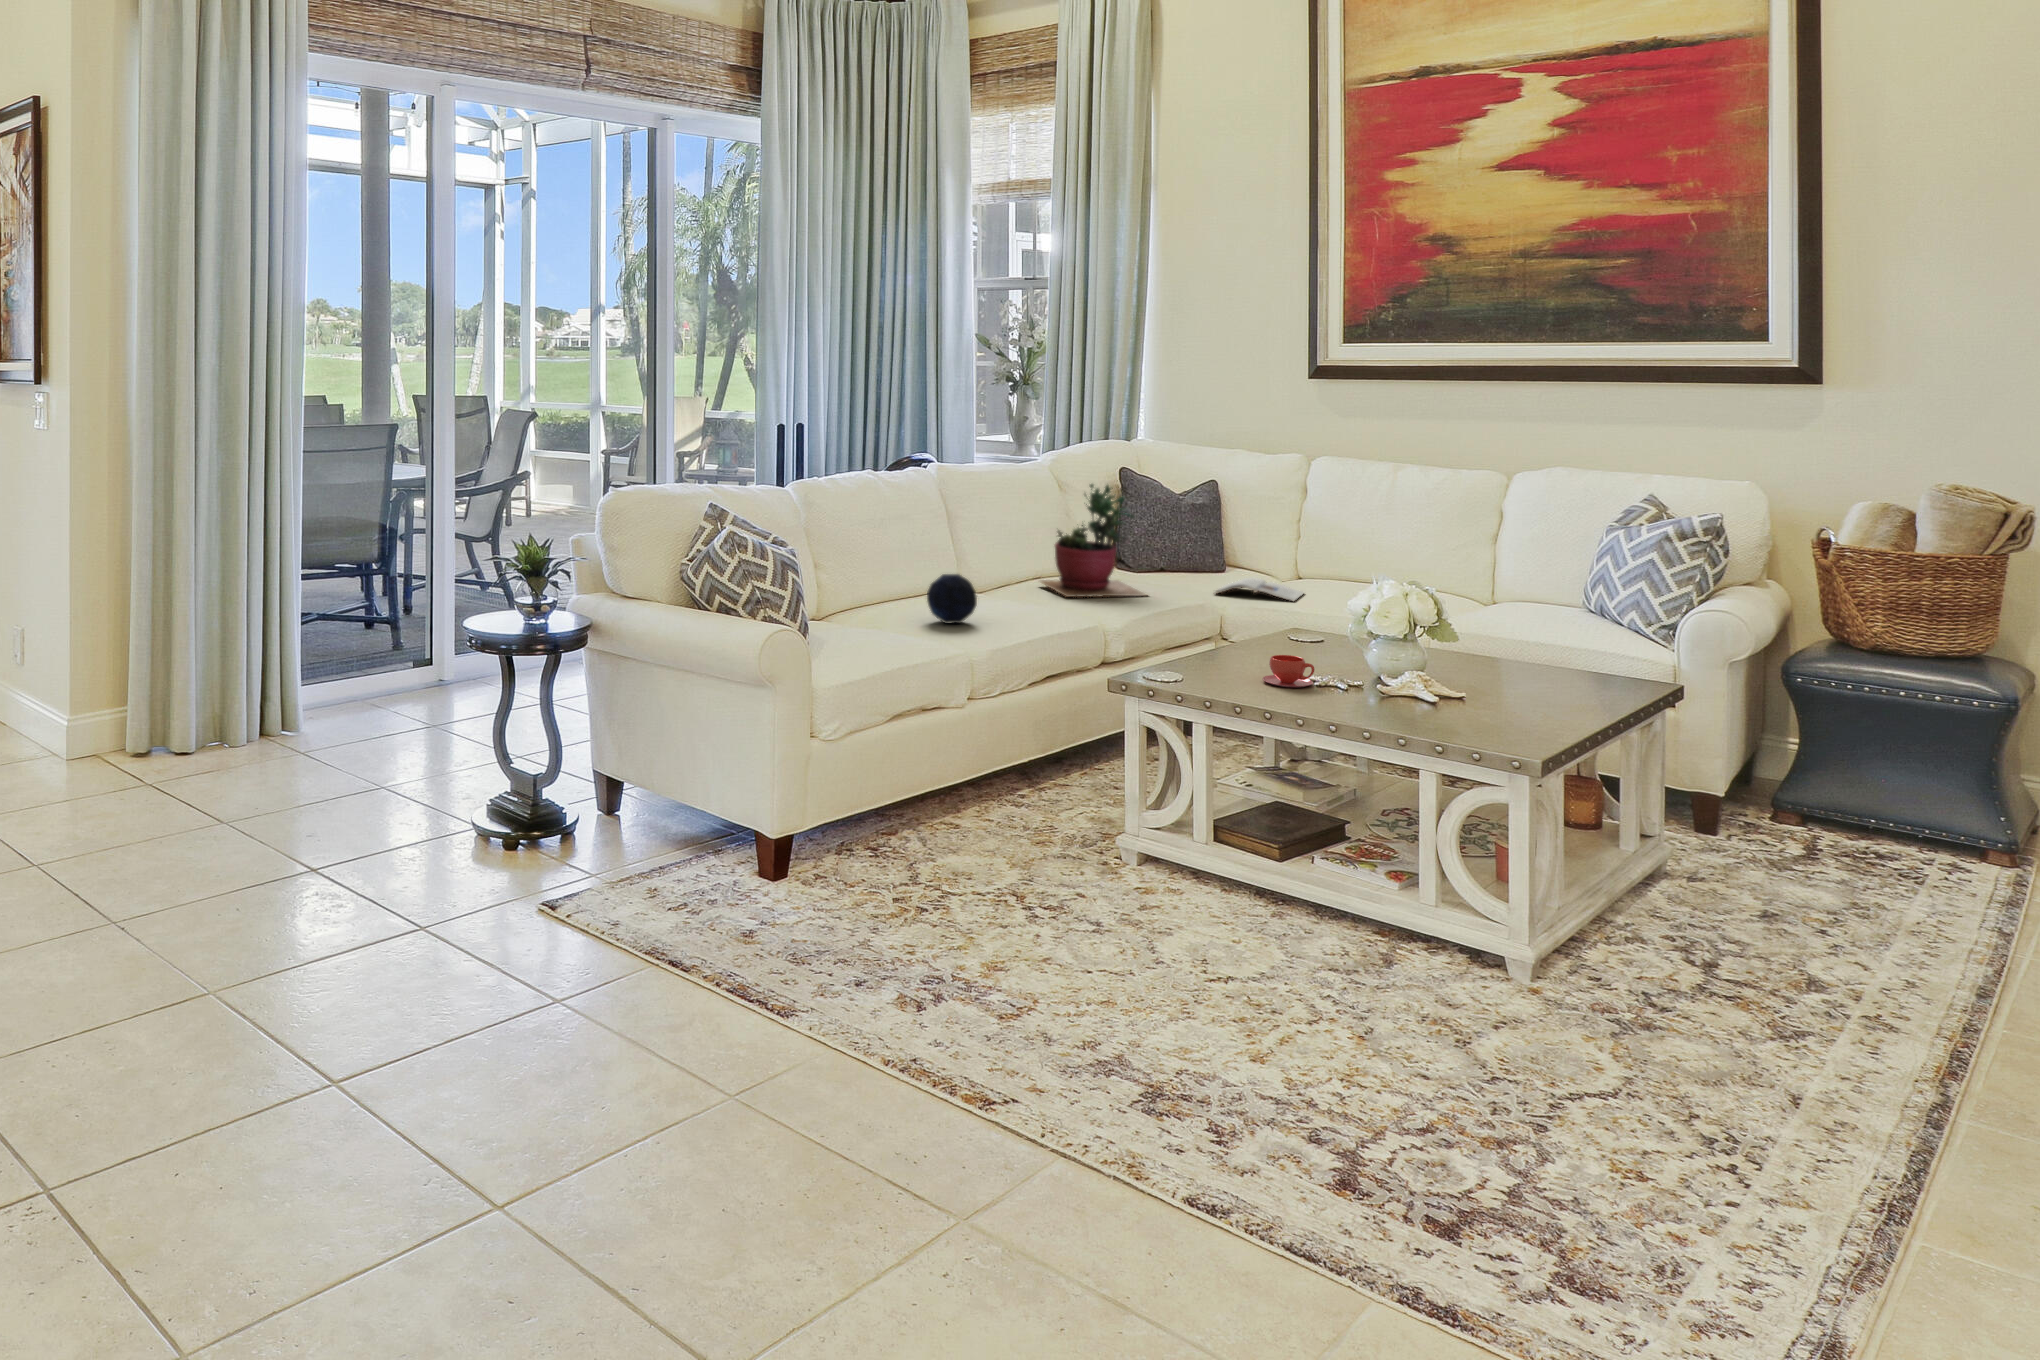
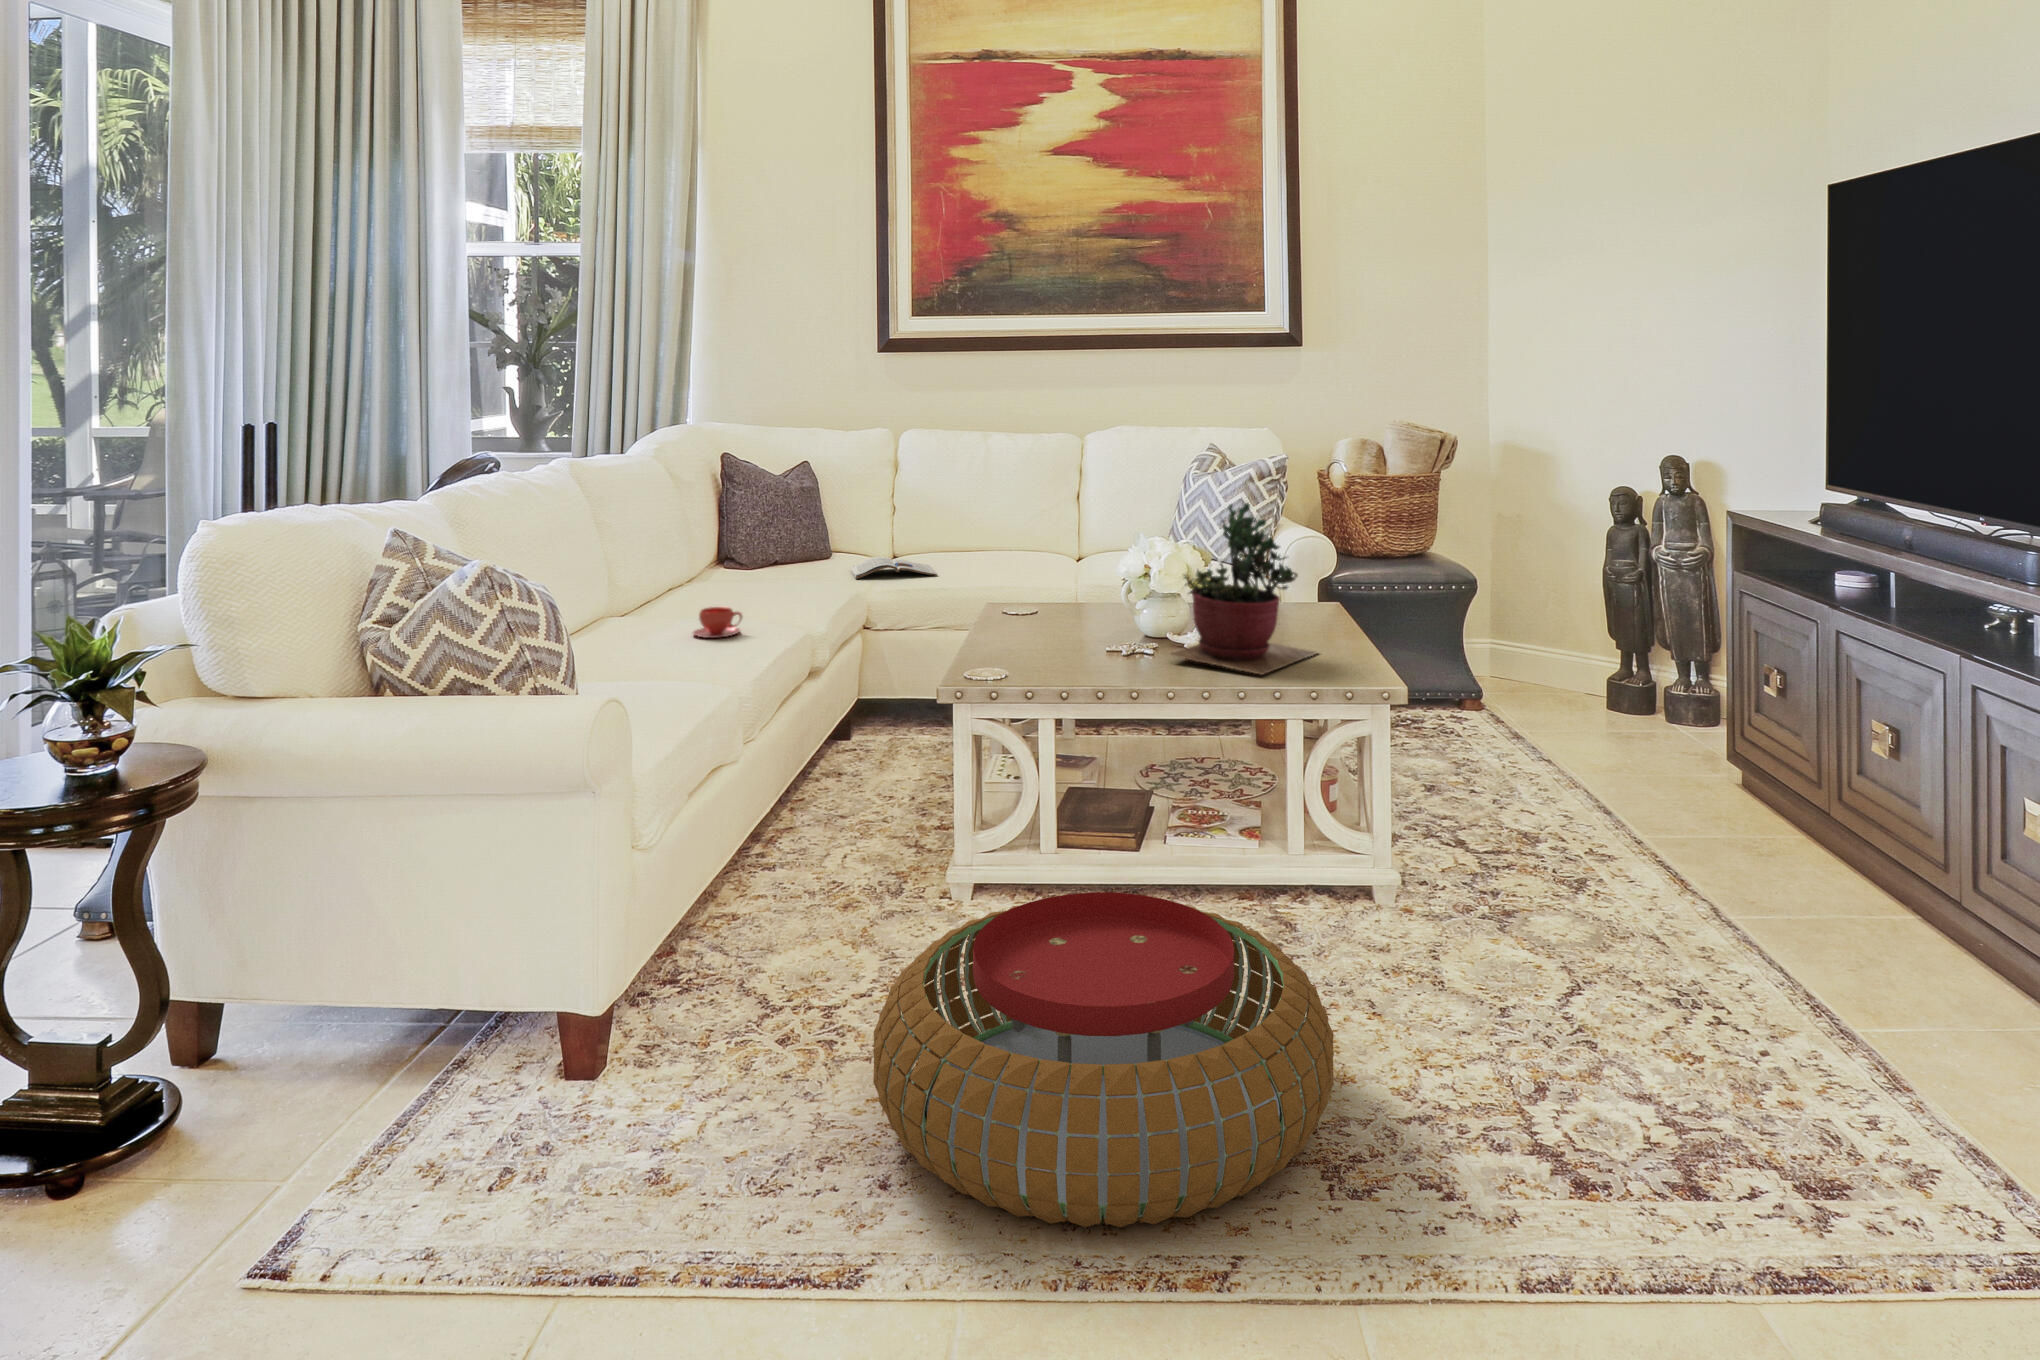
succulent plant: present [1040,484,1146,597] -> present [1169,503,1317,674]
decorative orb: present [927,574,977,624] -> none [618,592,685,657]
teacup: present [1262,655,1315,687] -> present [693,607,743,638]
pouf: none [863,840,1238,1079] -> present [873,892,1334,1228]

